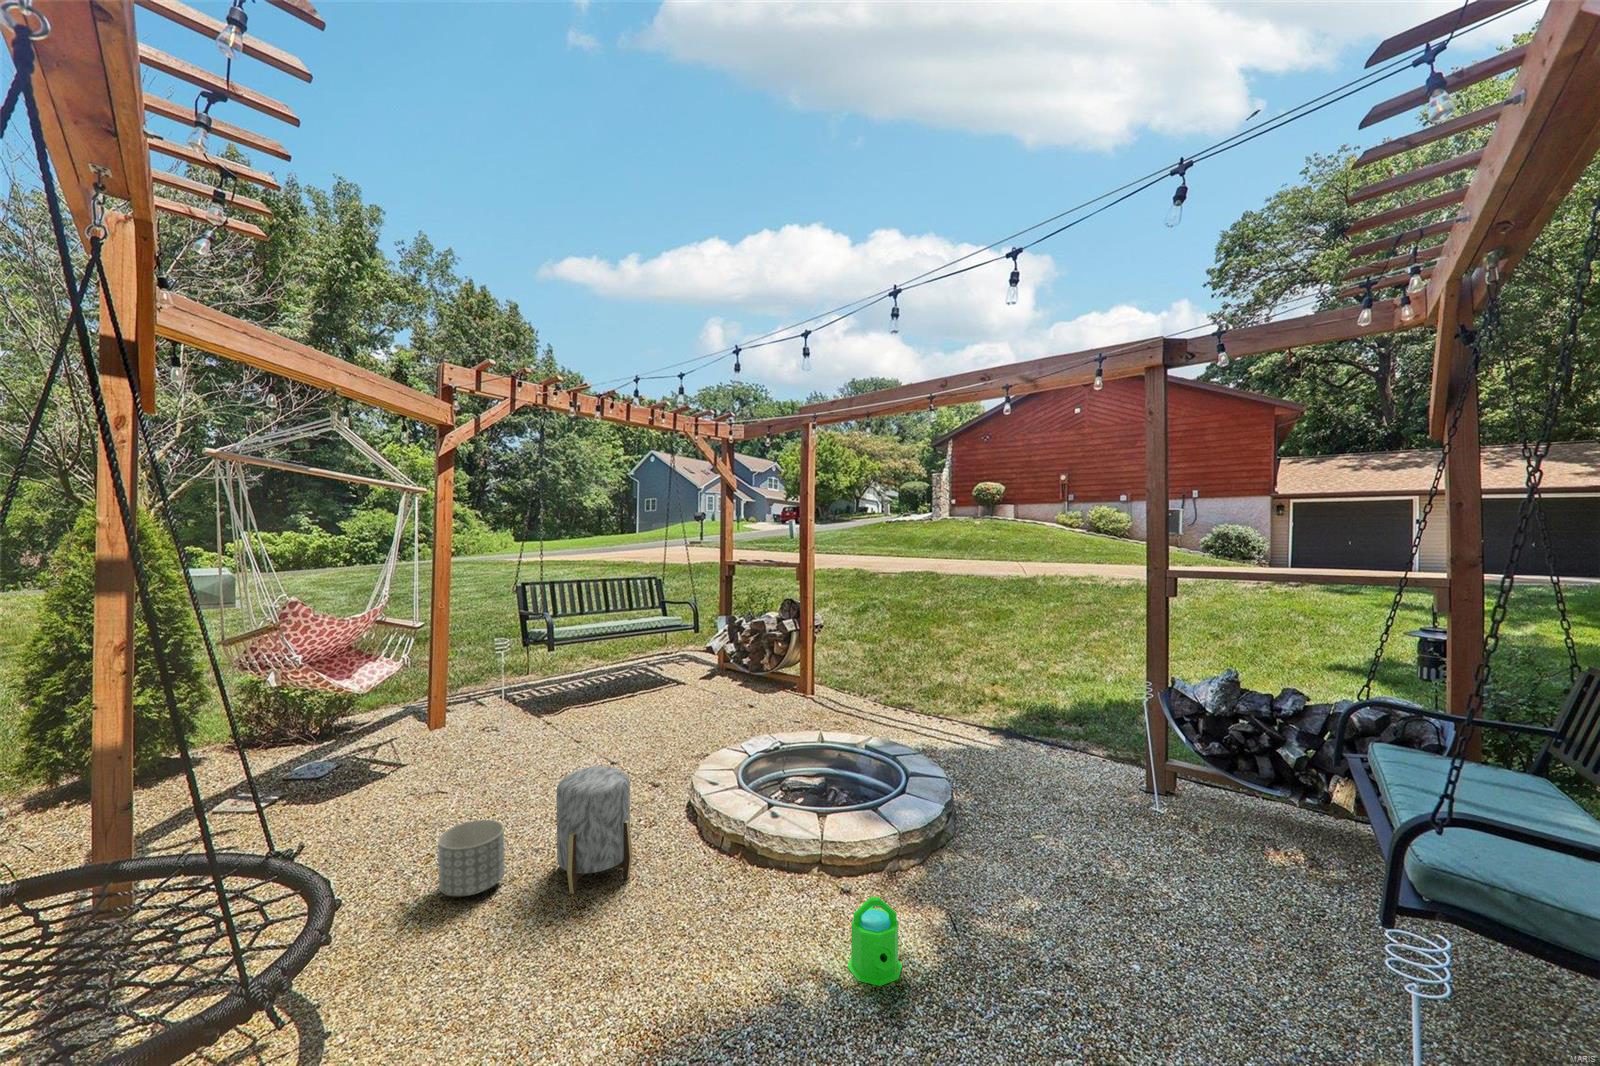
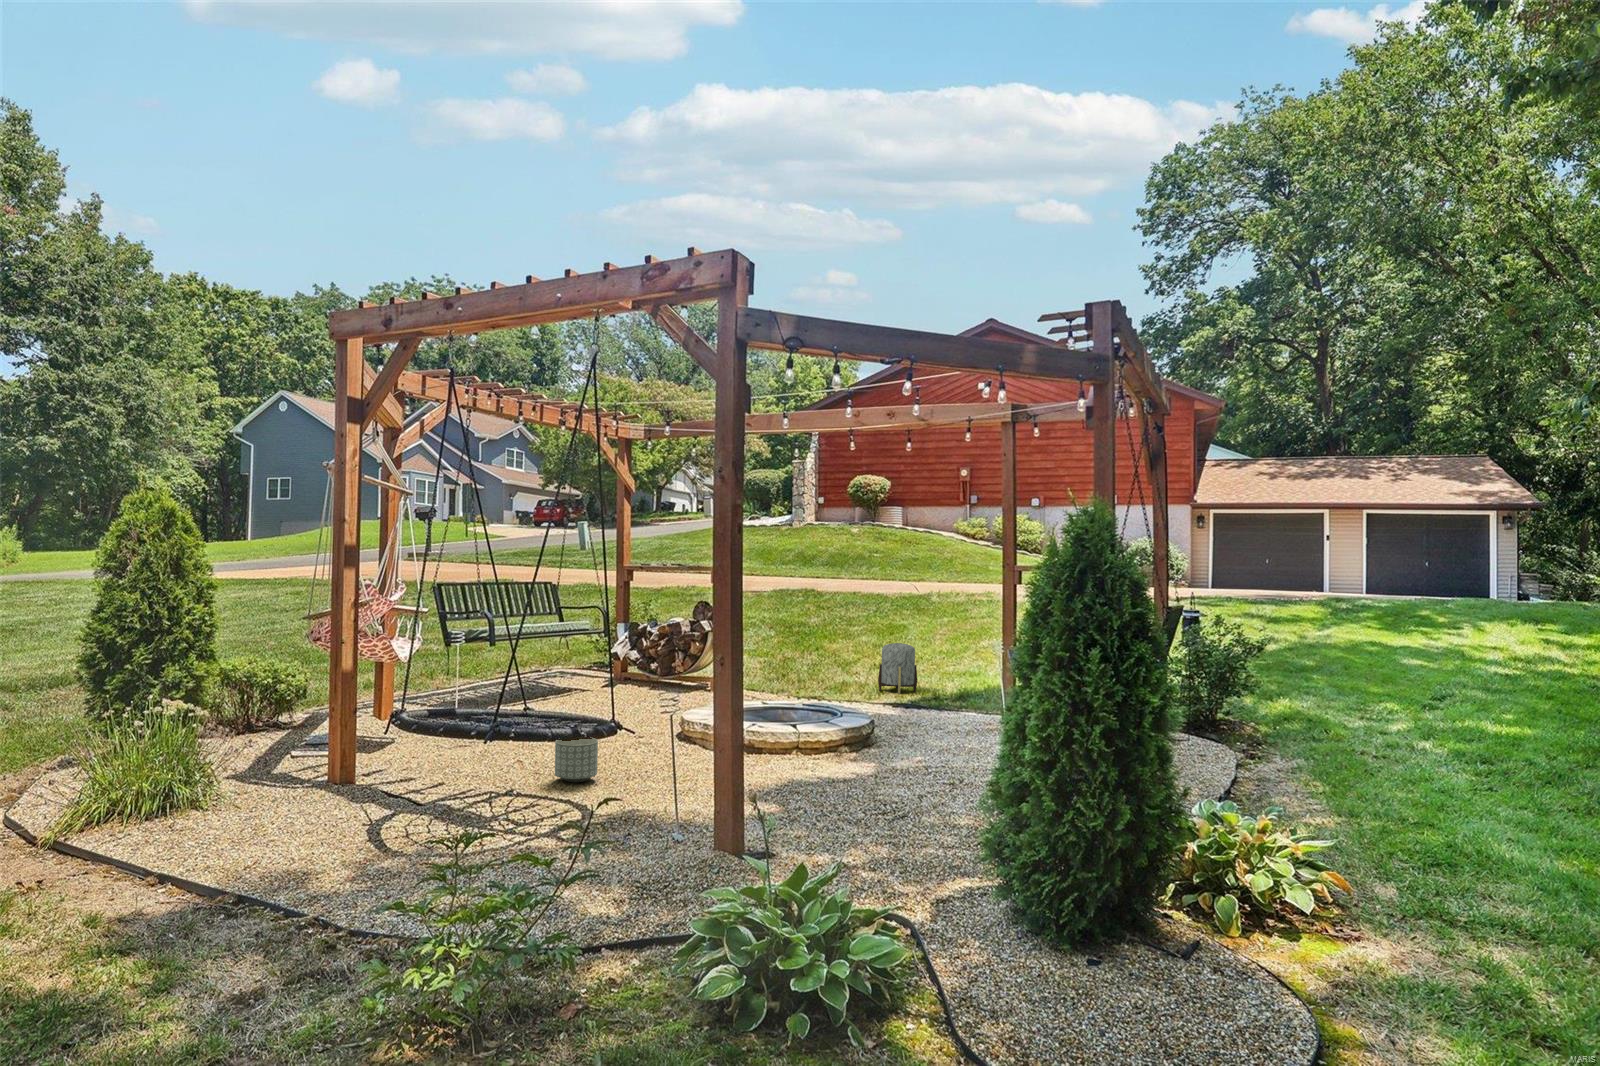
stool: present [557,766,632,894] -> present [878,643,917,694]
watering can: present [847,897,902,986] -> none [849,749,882,794]

